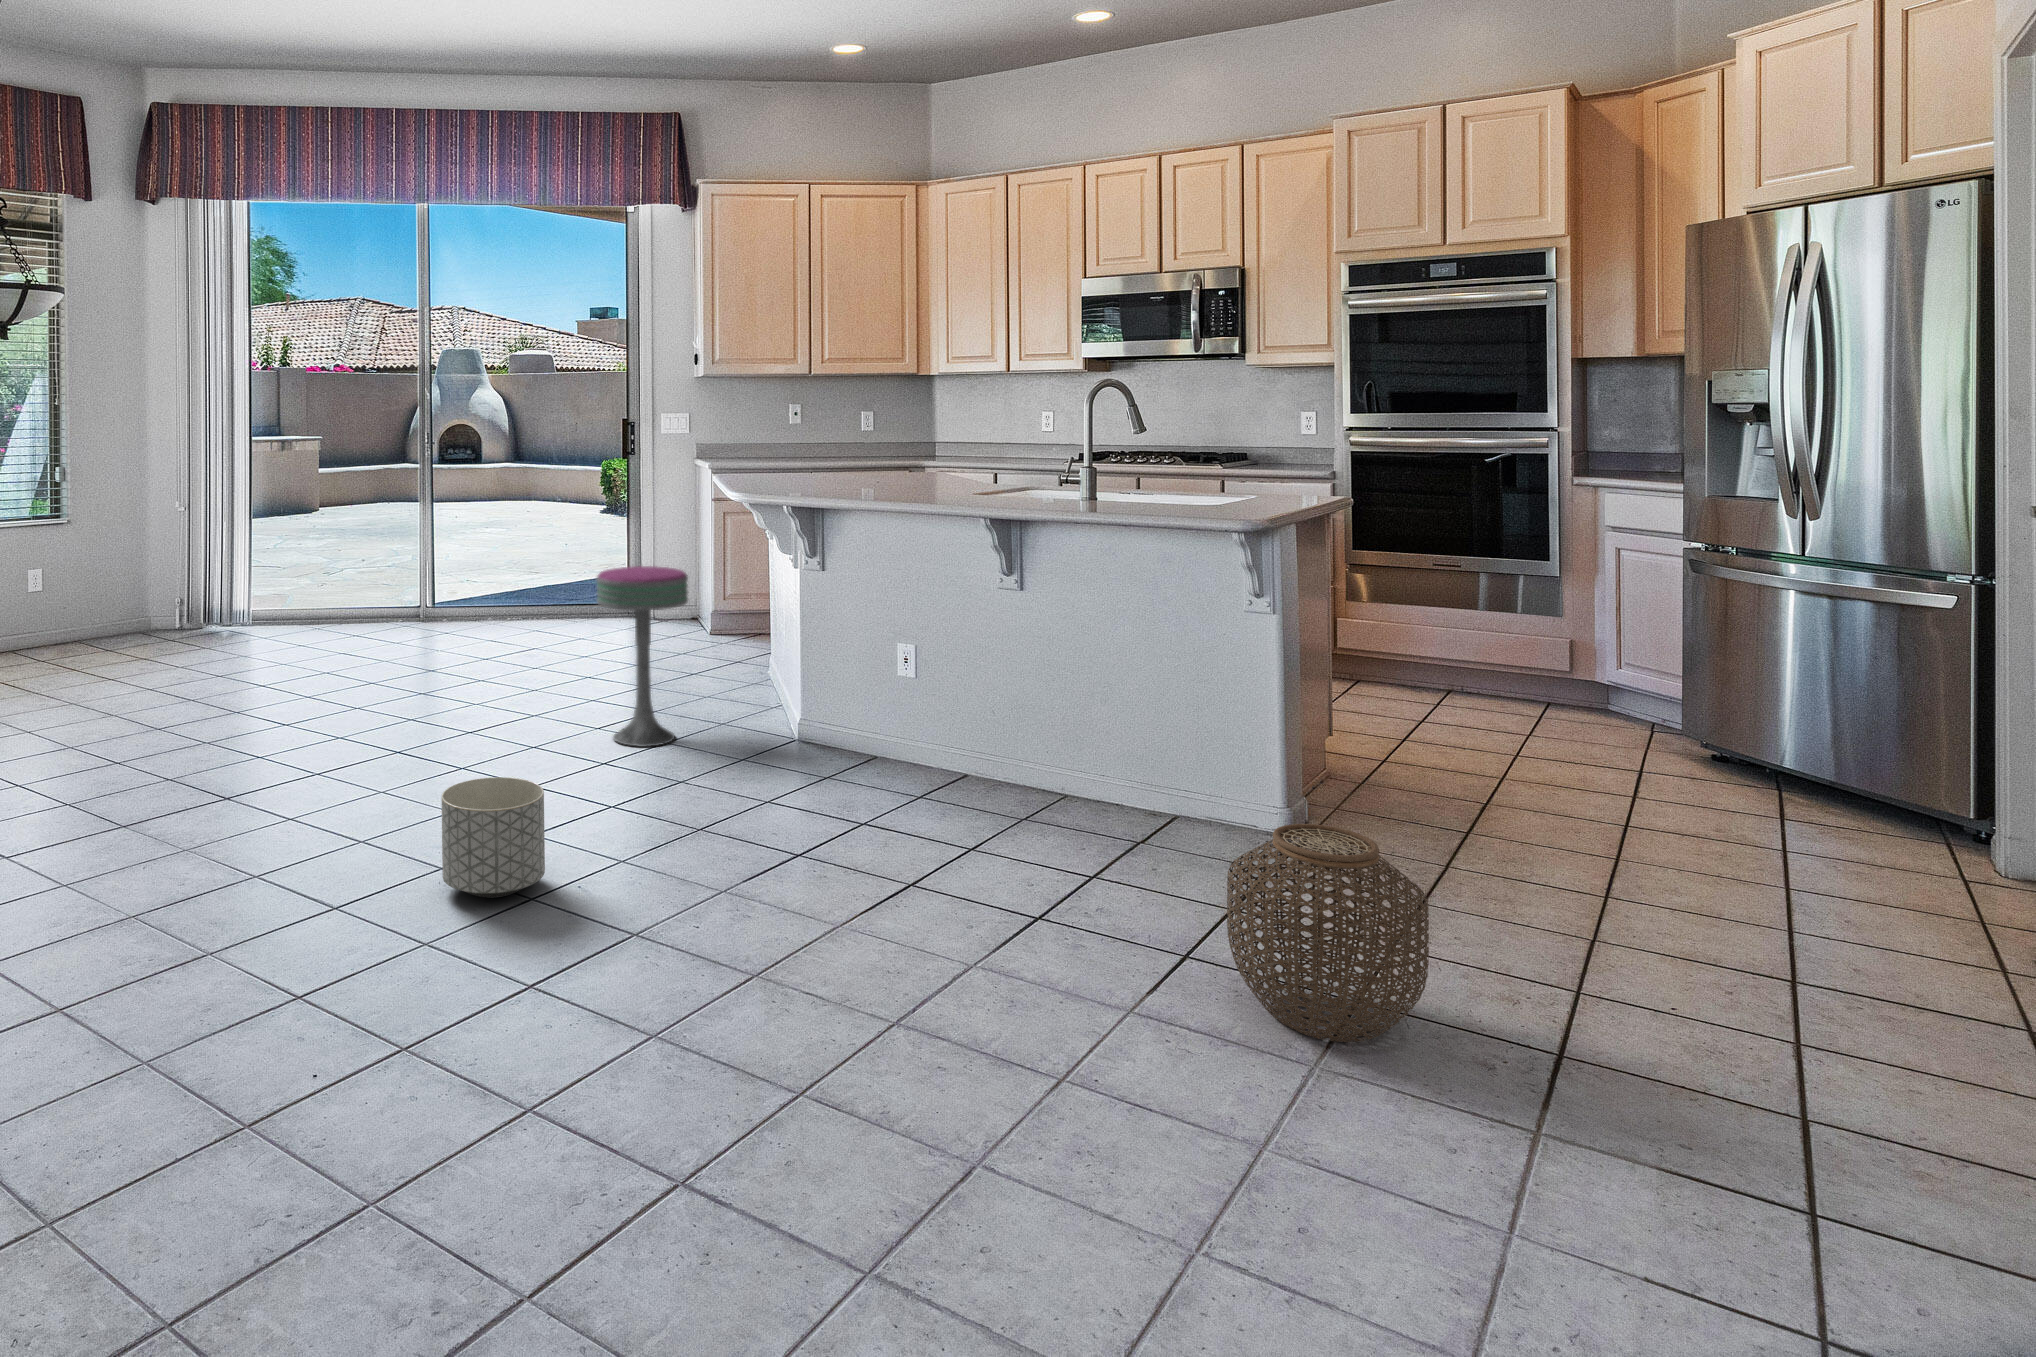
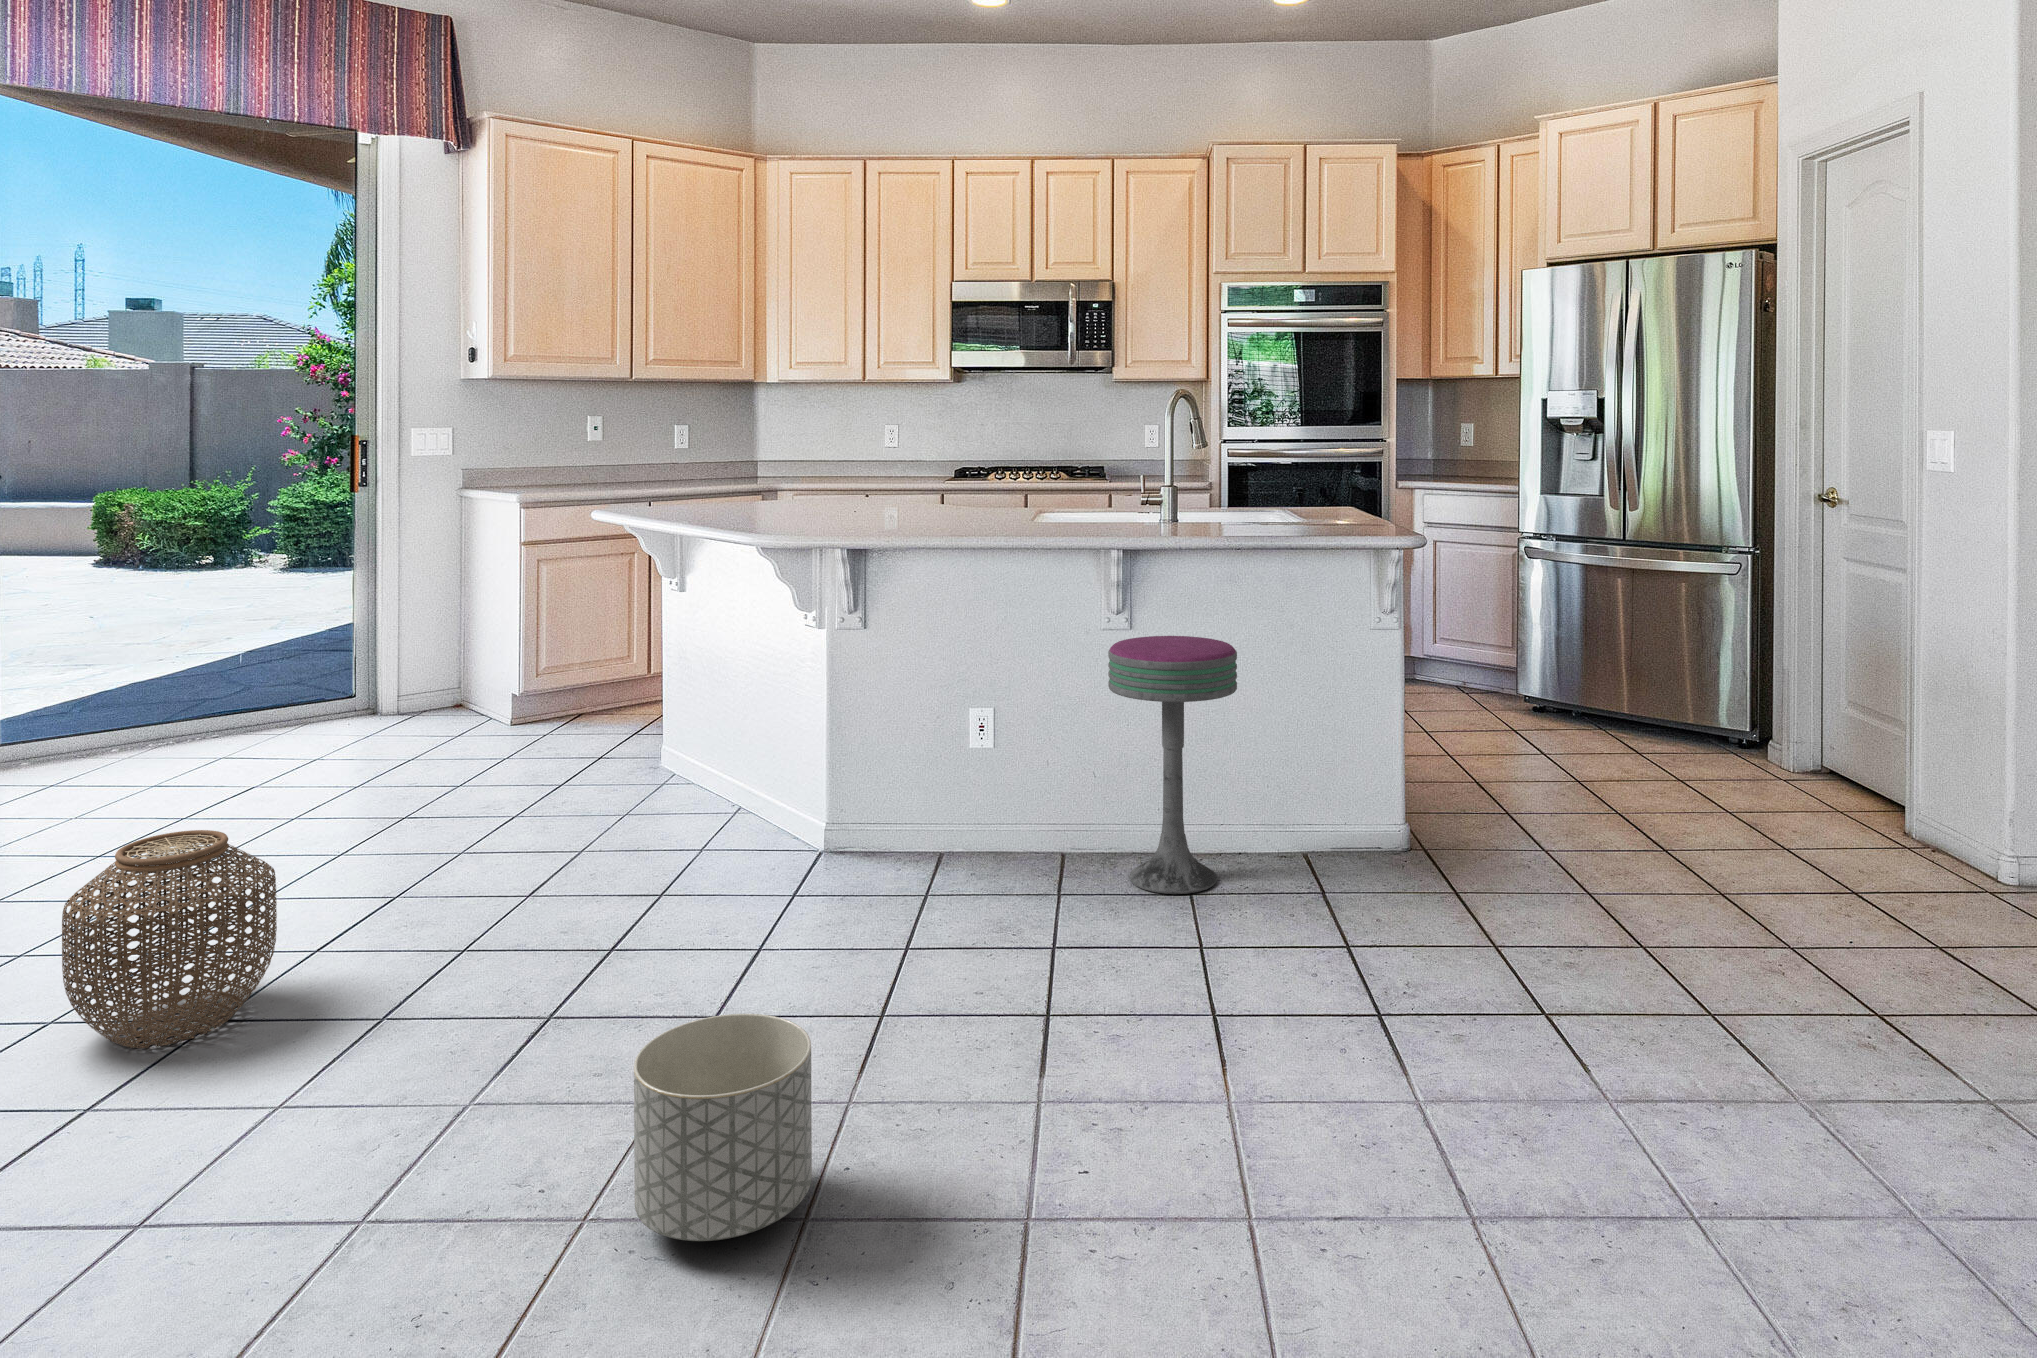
bar stool: present [597,566,688,747] -> present [1108,636,1237,894]
woven basket: present [1227,824,1429,1042] -> present [62,830,277,1048]

